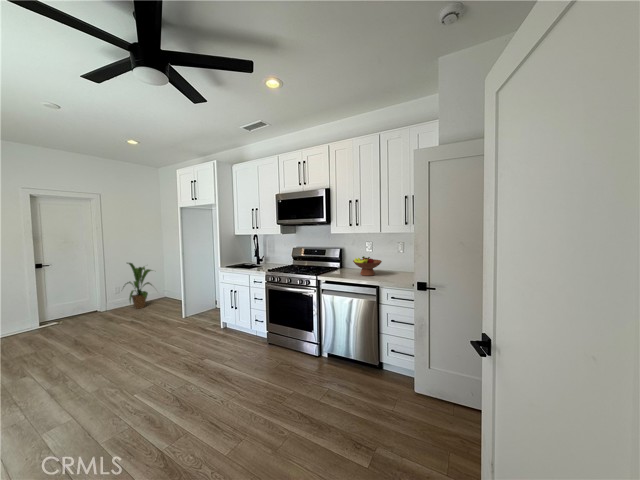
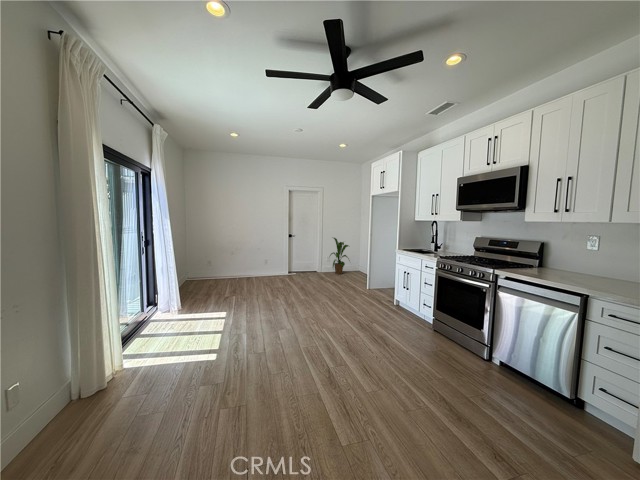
fruit bowl: present [353,256,382,276] -> none [552,254,608,282]

